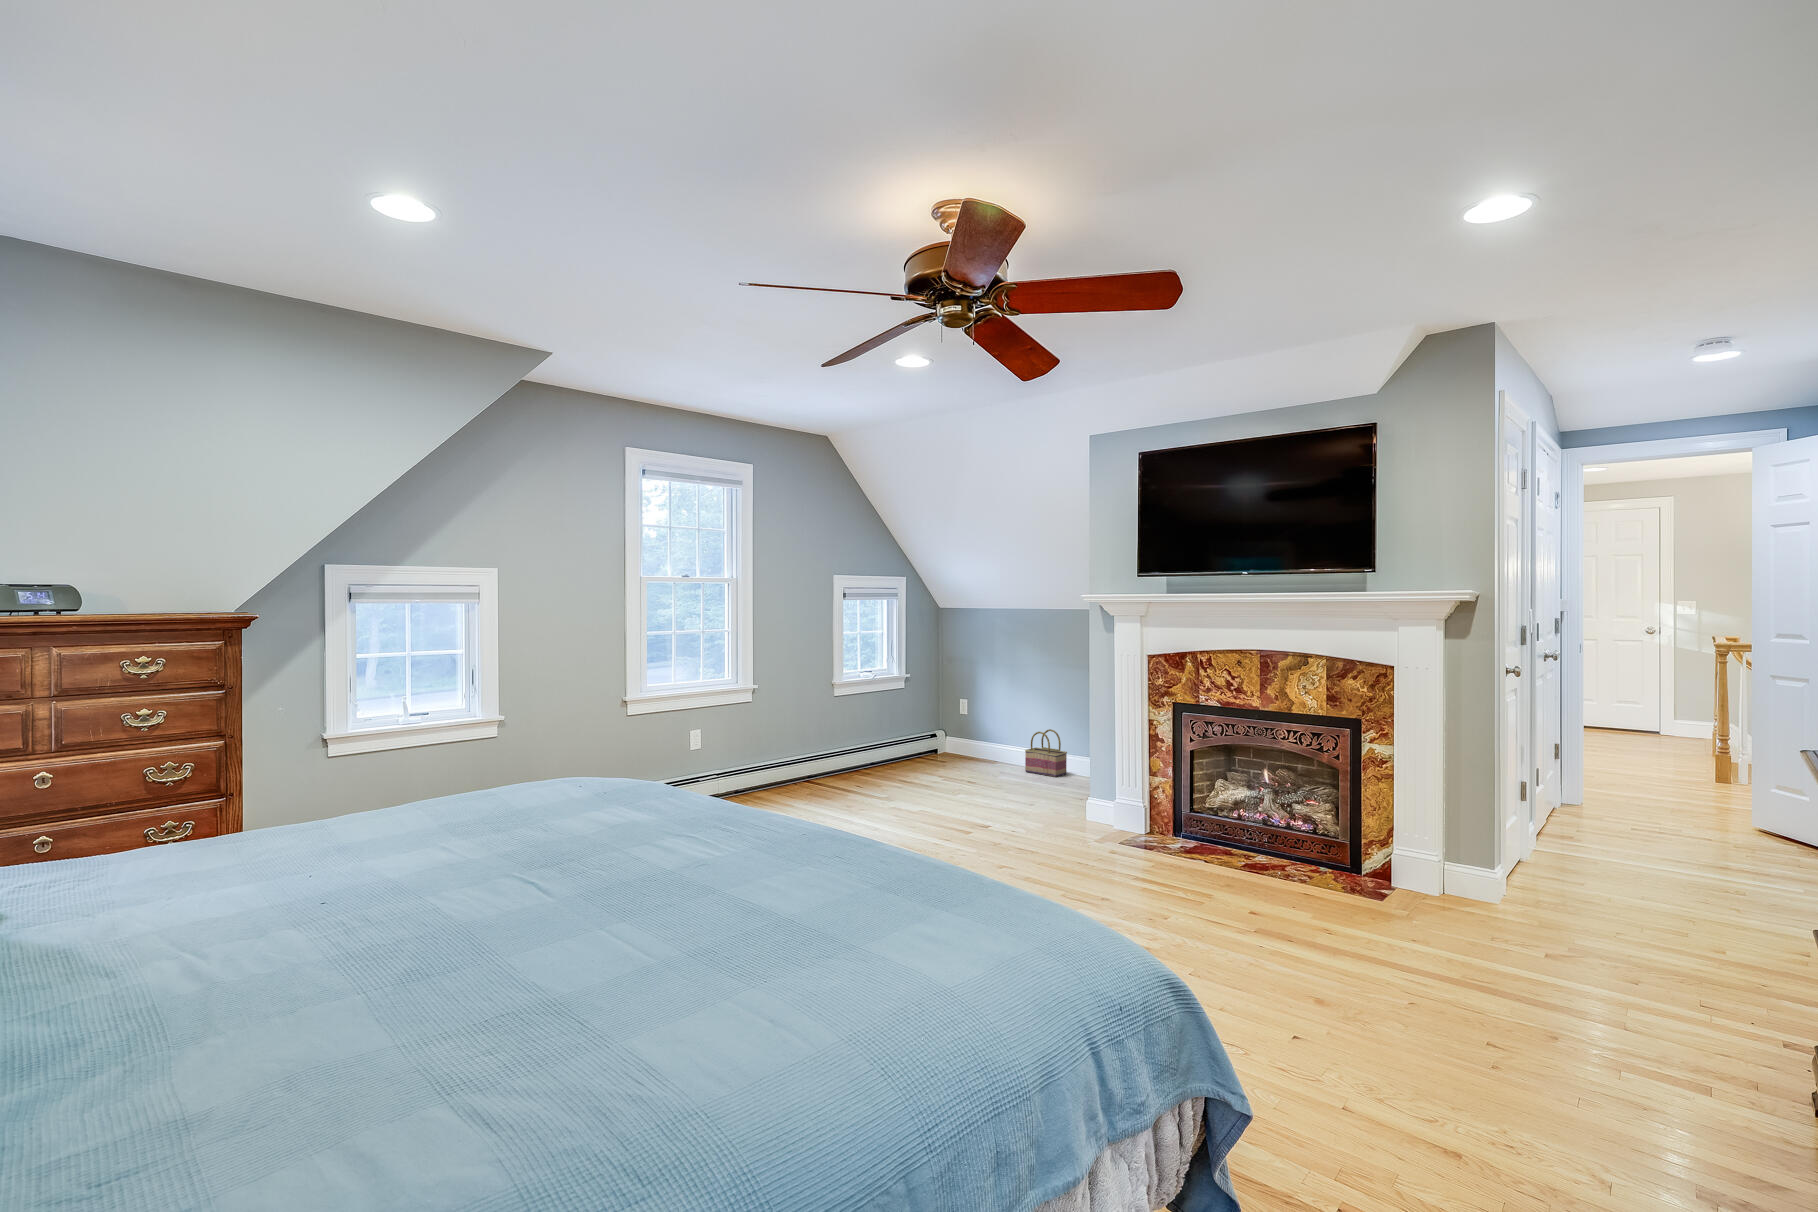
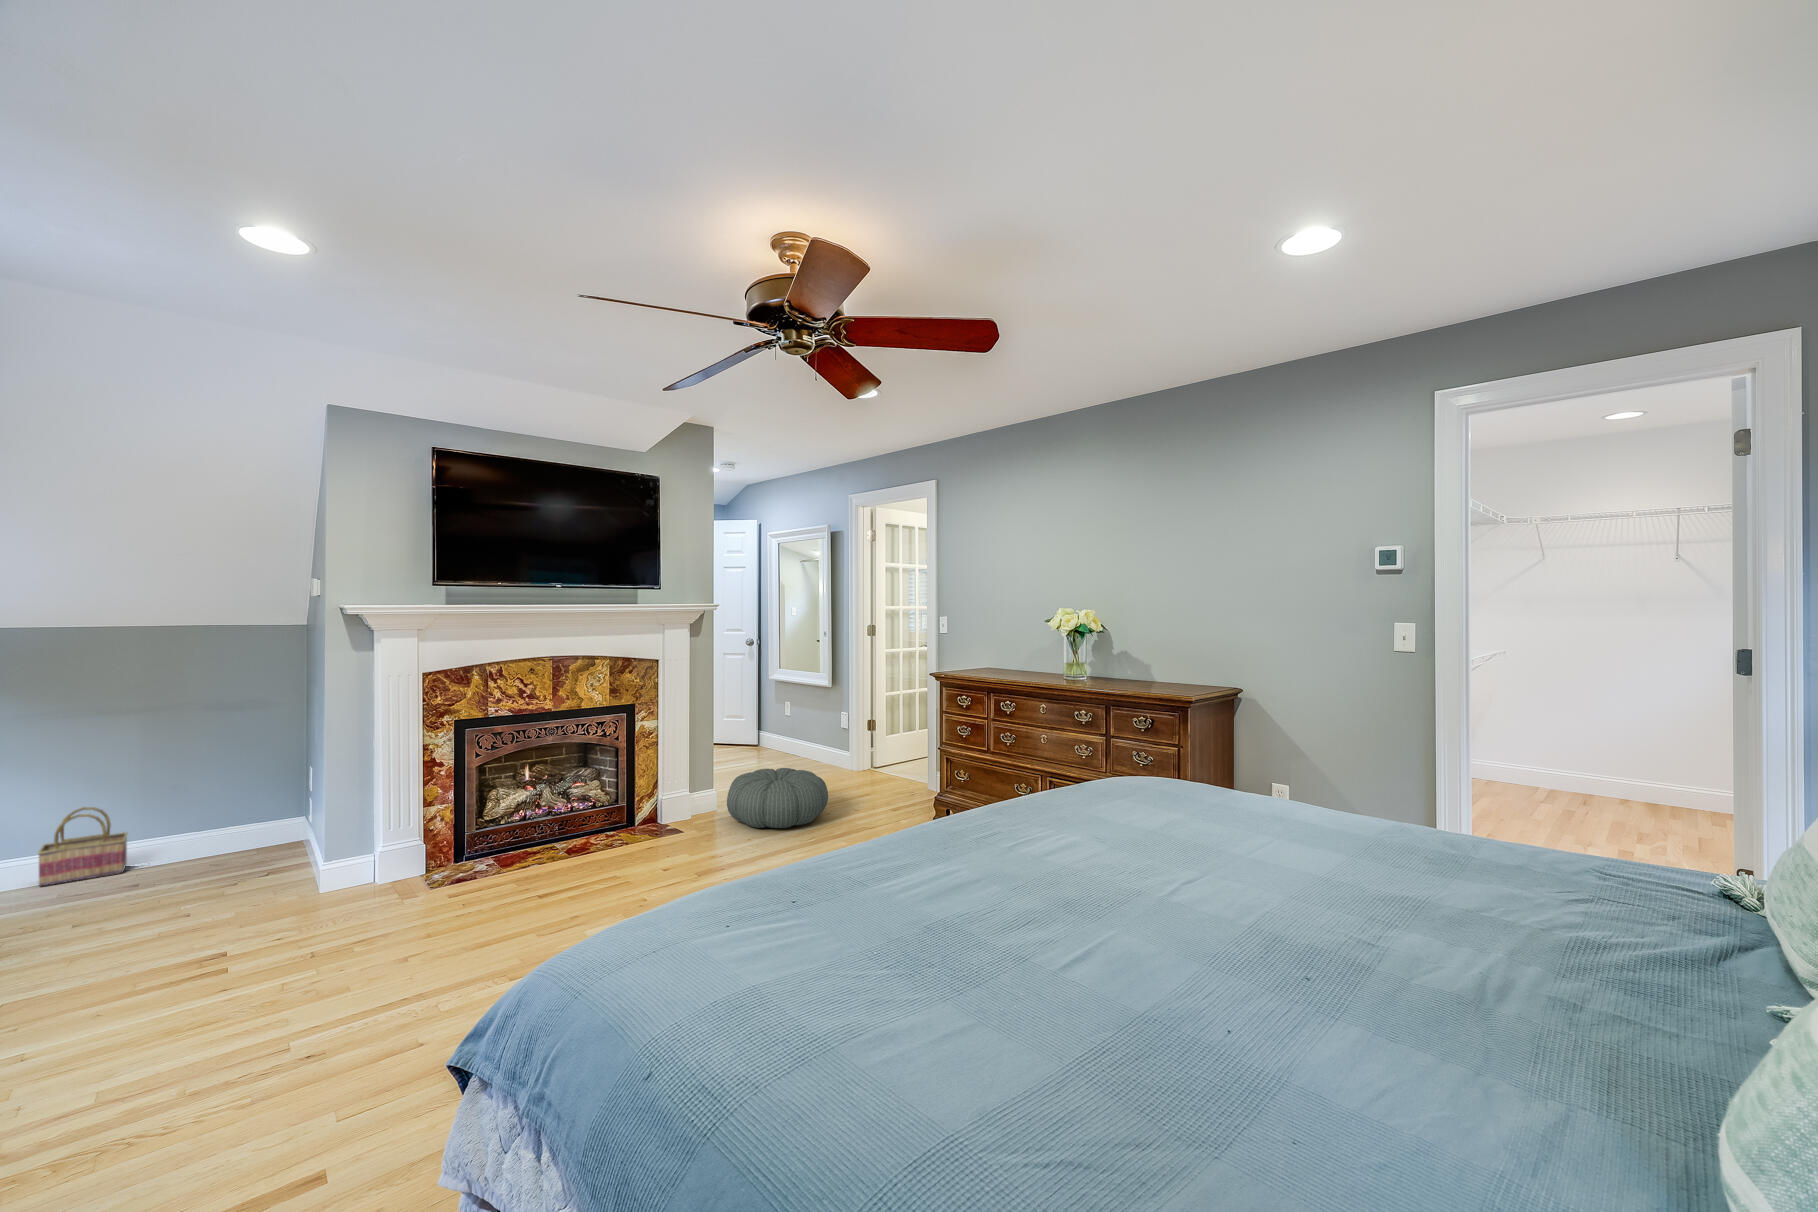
pouf: none [1446,856,1651,967] -> present [727,768,828,828]

